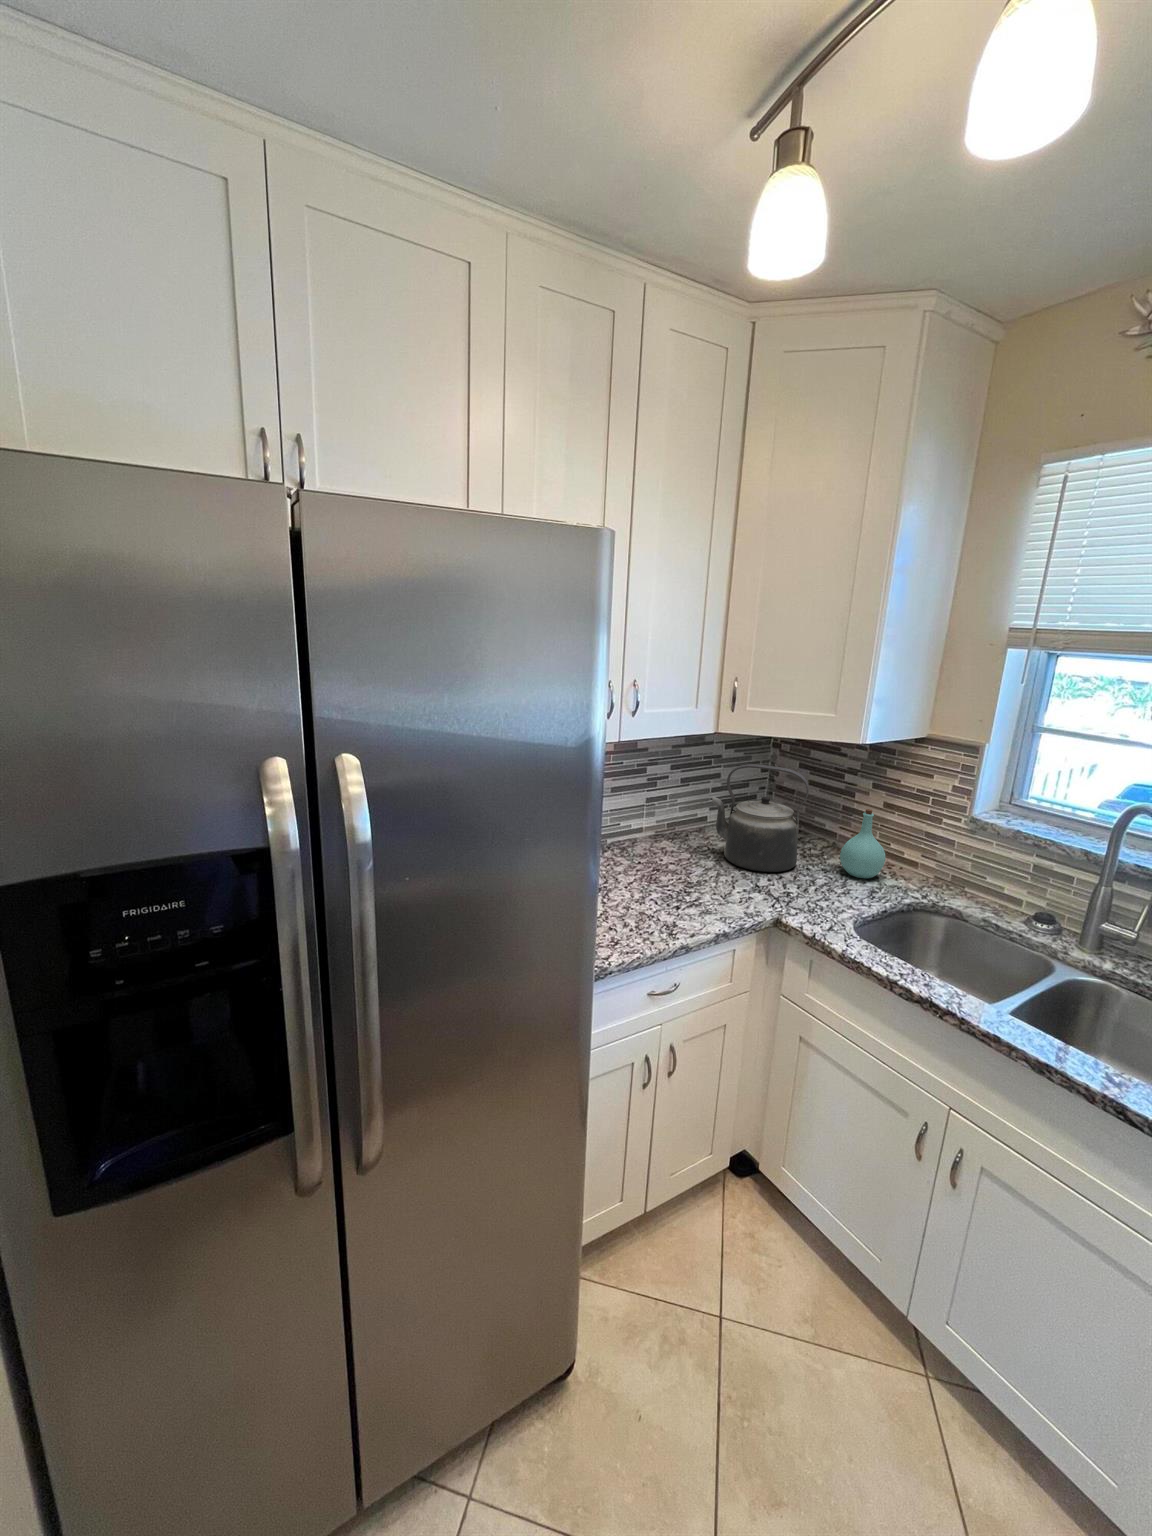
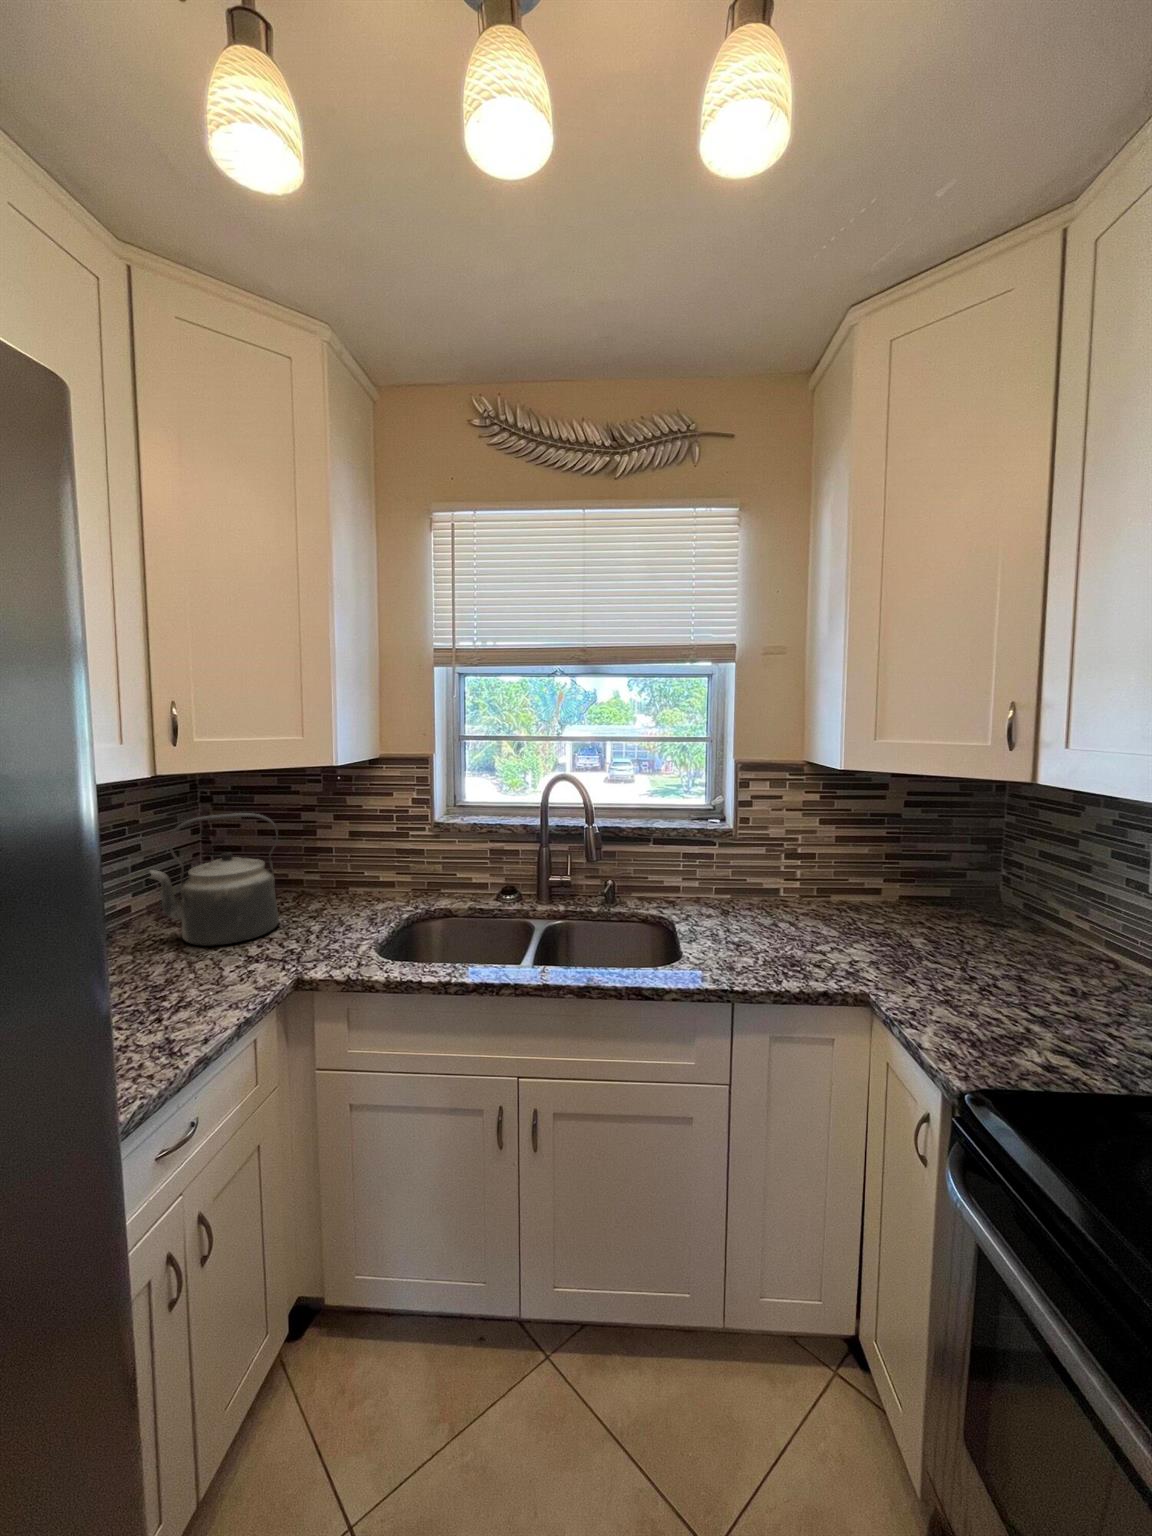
bottle: present [840,809,886,879] -> none [324,838,370,913]

